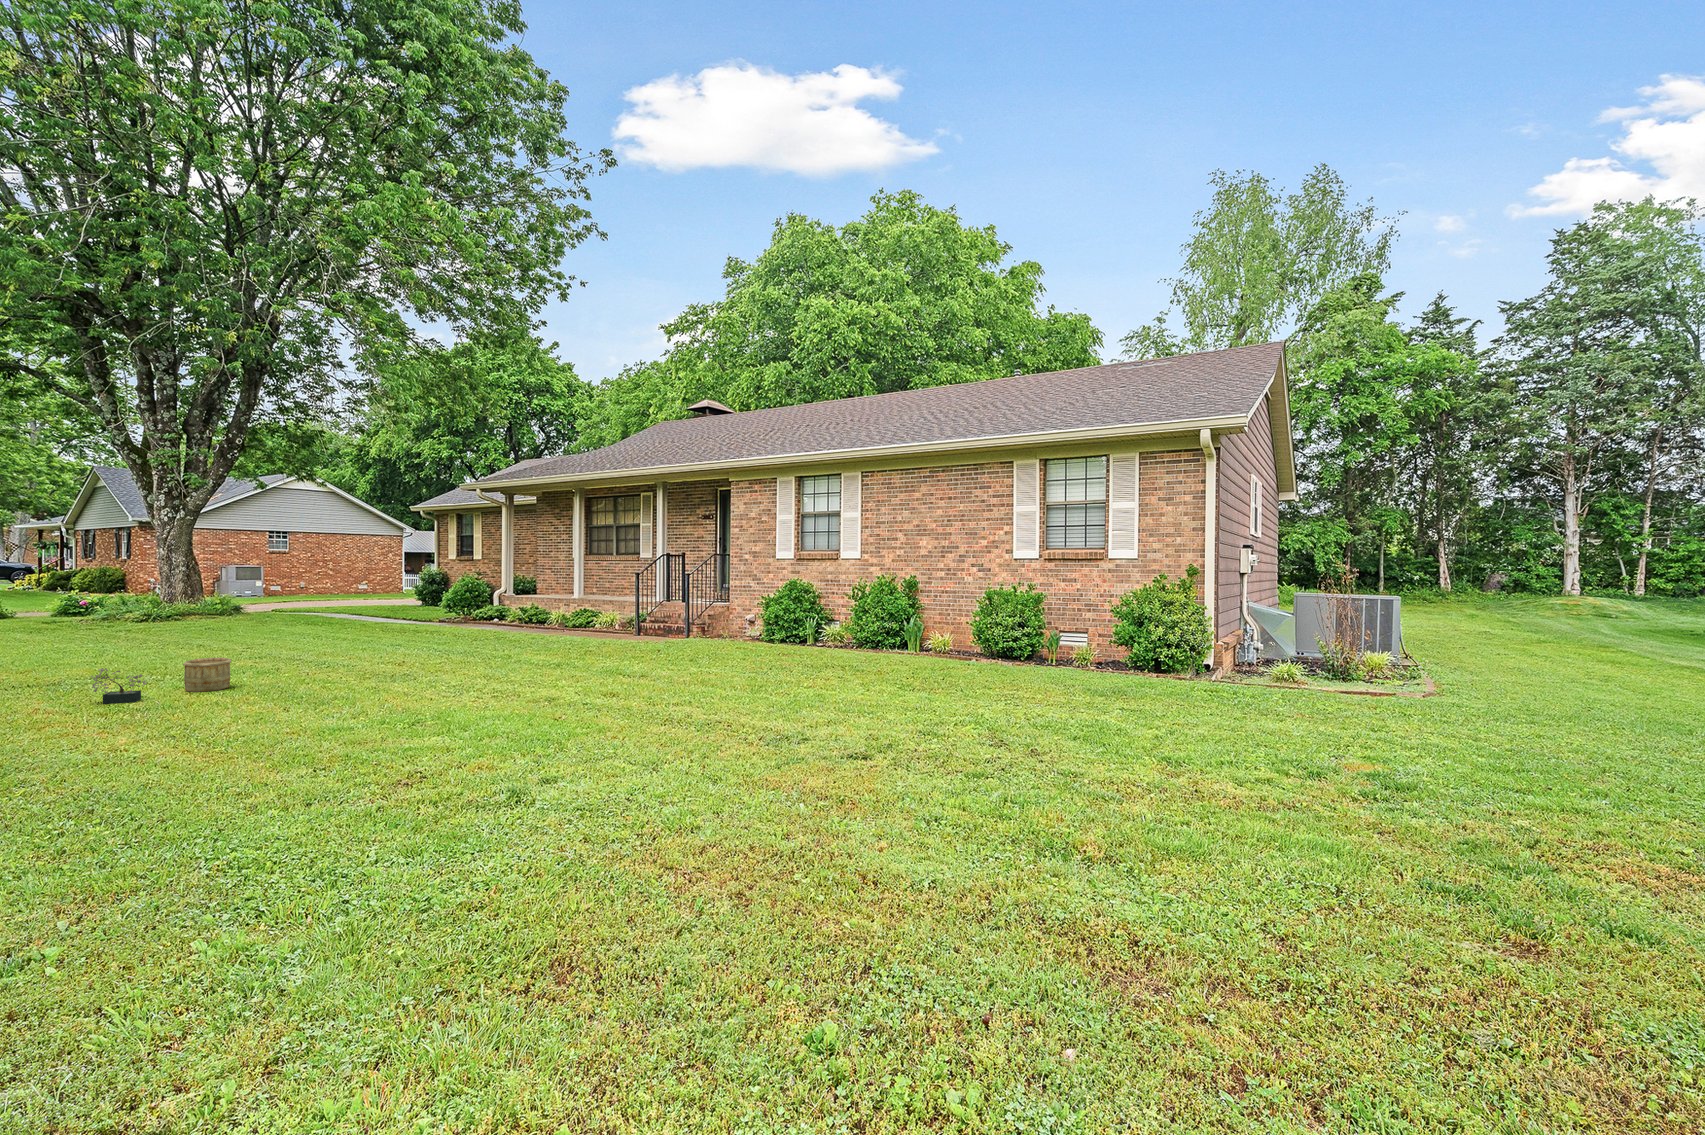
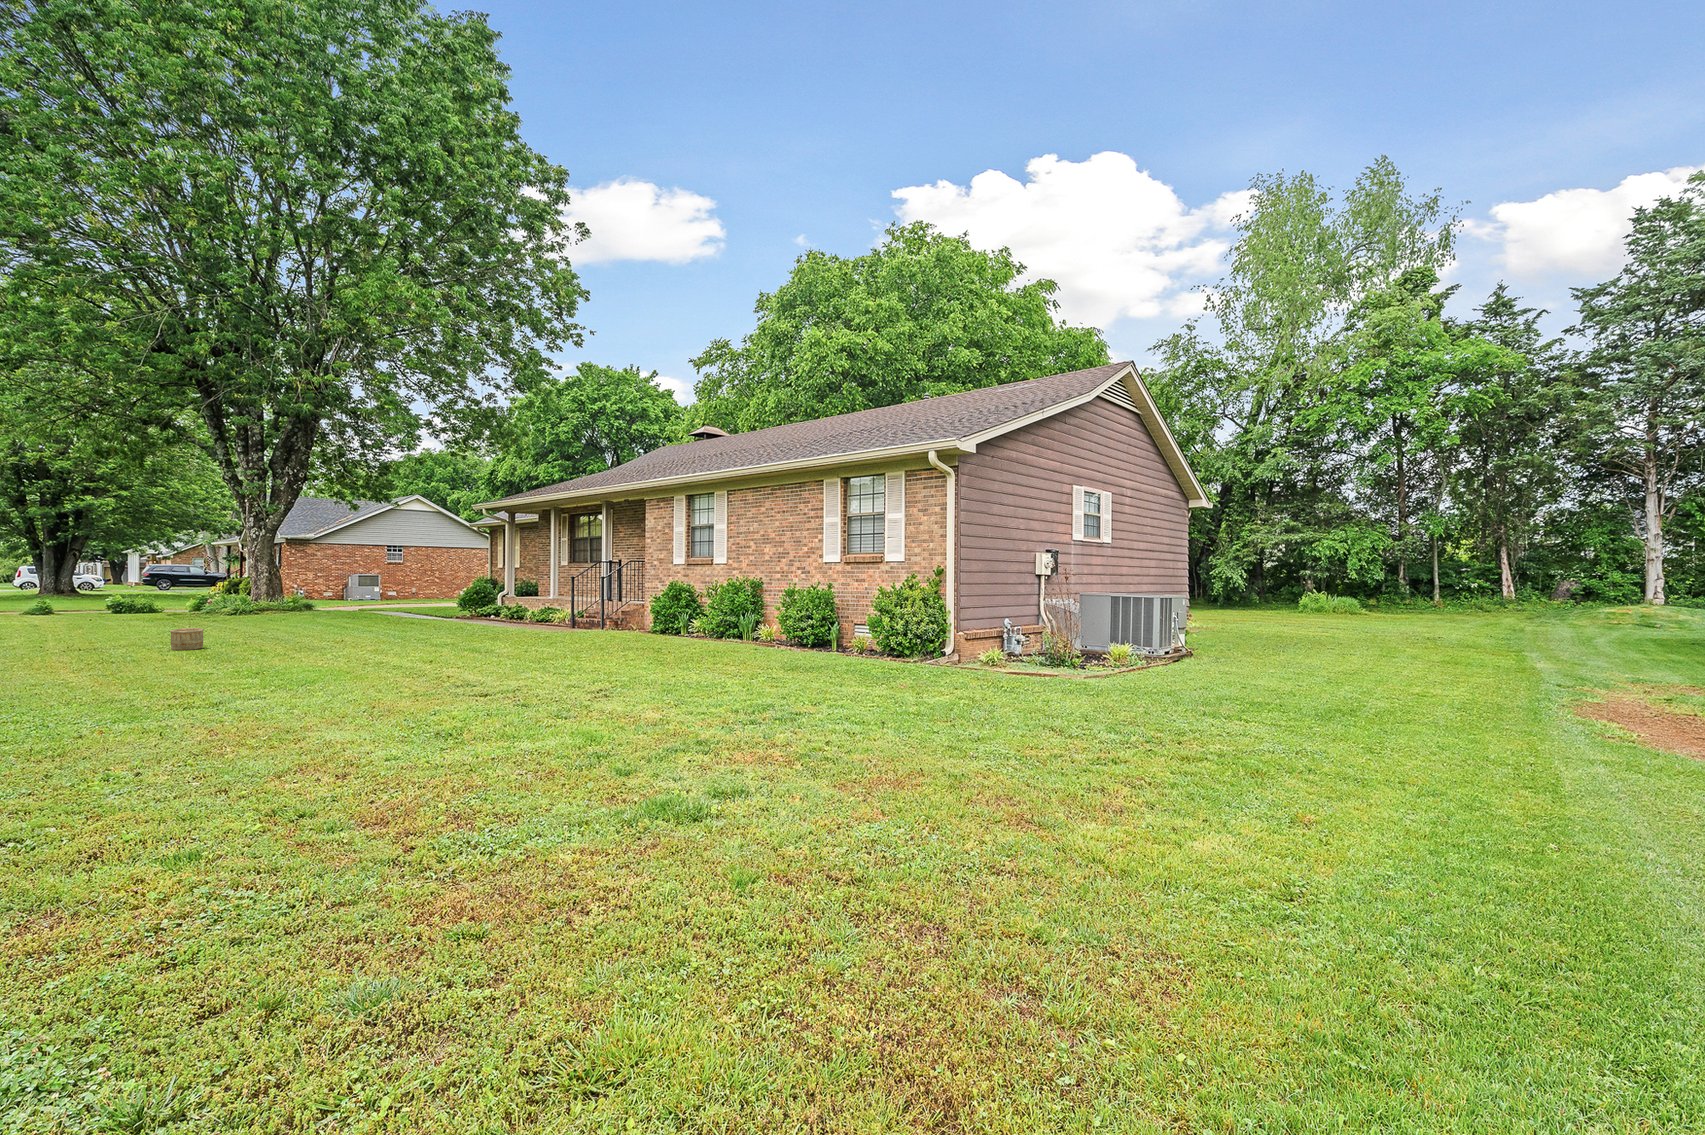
decorative plant: present [91,668,147,704] -> none [104,631,142,654]

